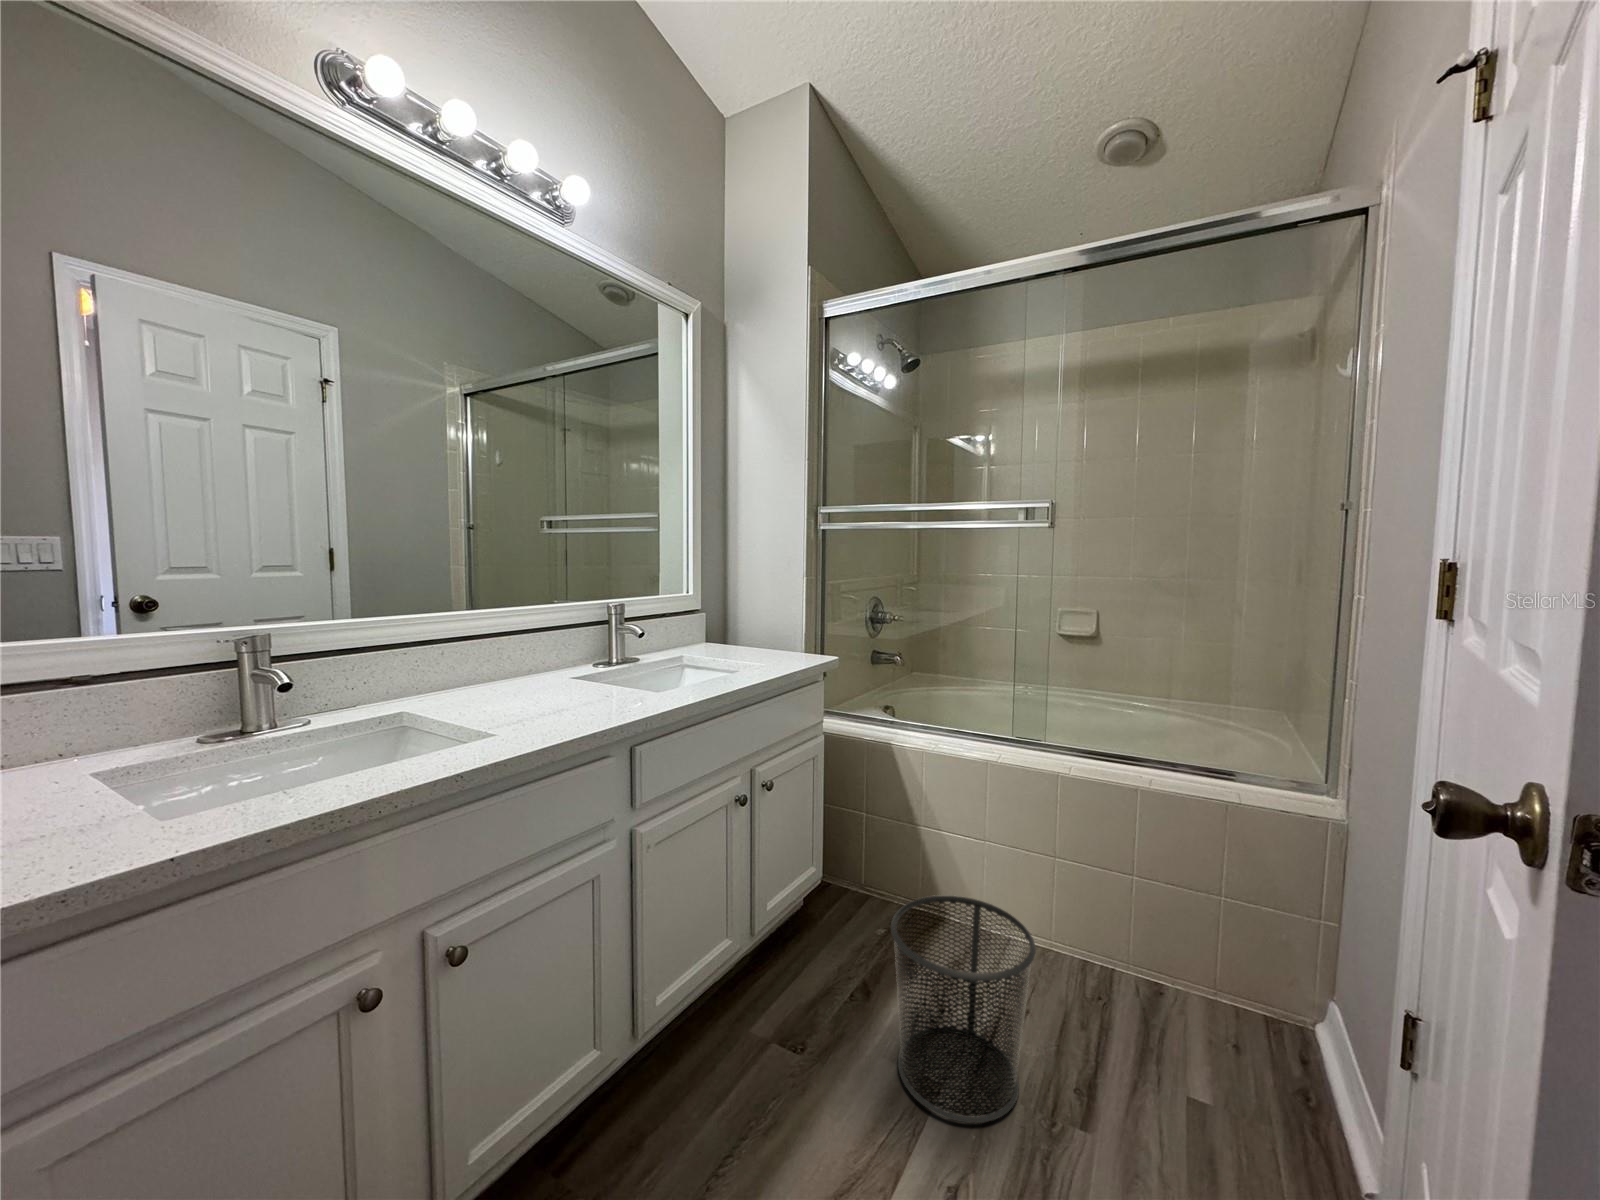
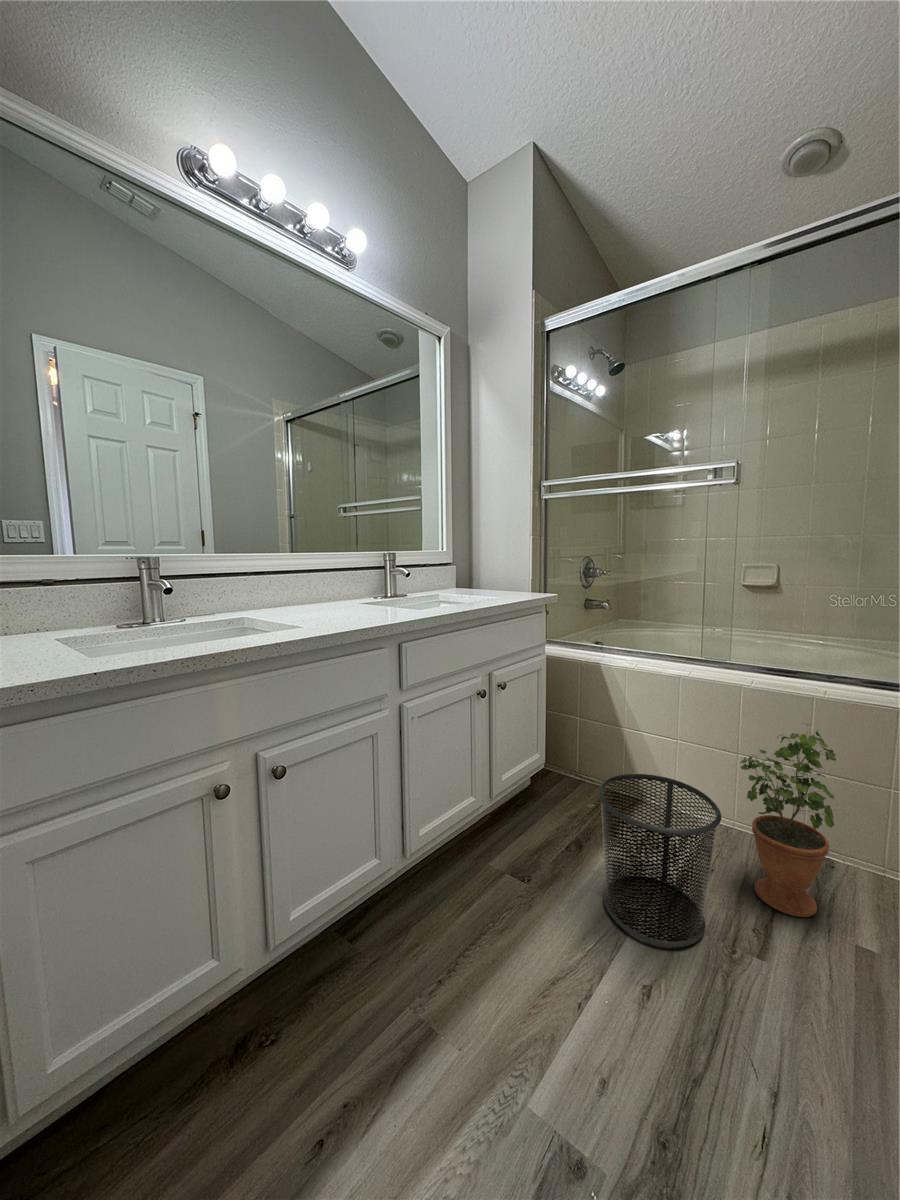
potted plant: none [1056,822,1159,1061] -> present [740,723,836,917]

